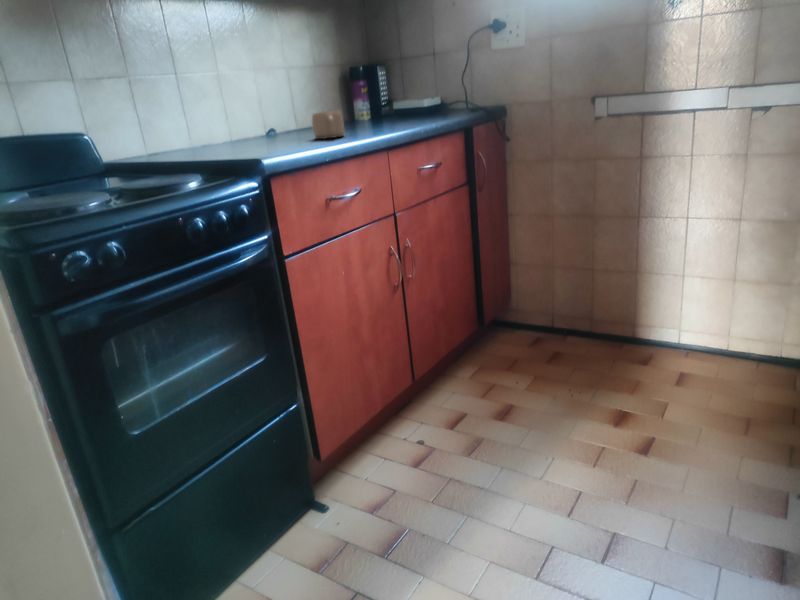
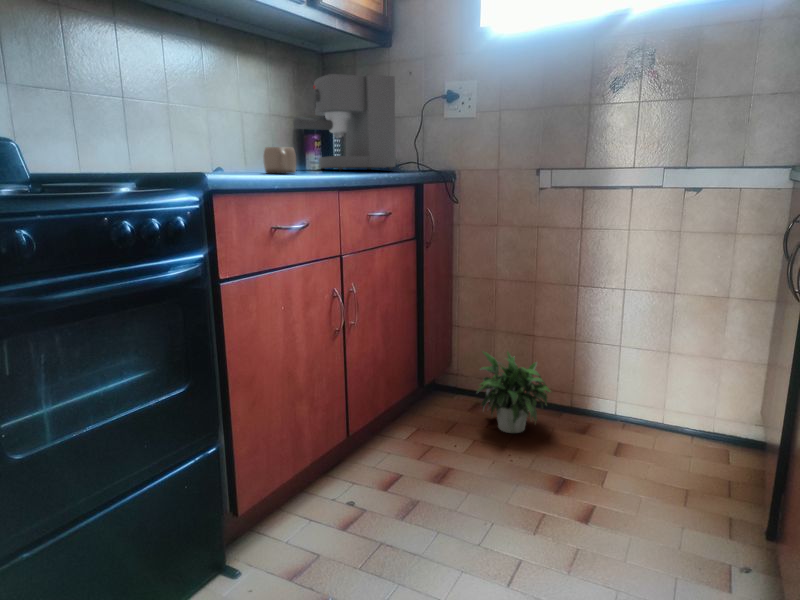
coffee maker: none [338,13,444,118] -> present [294,74,396,170]
potted plant: none [537,286,612,368] -> present [477,352,551,433]

